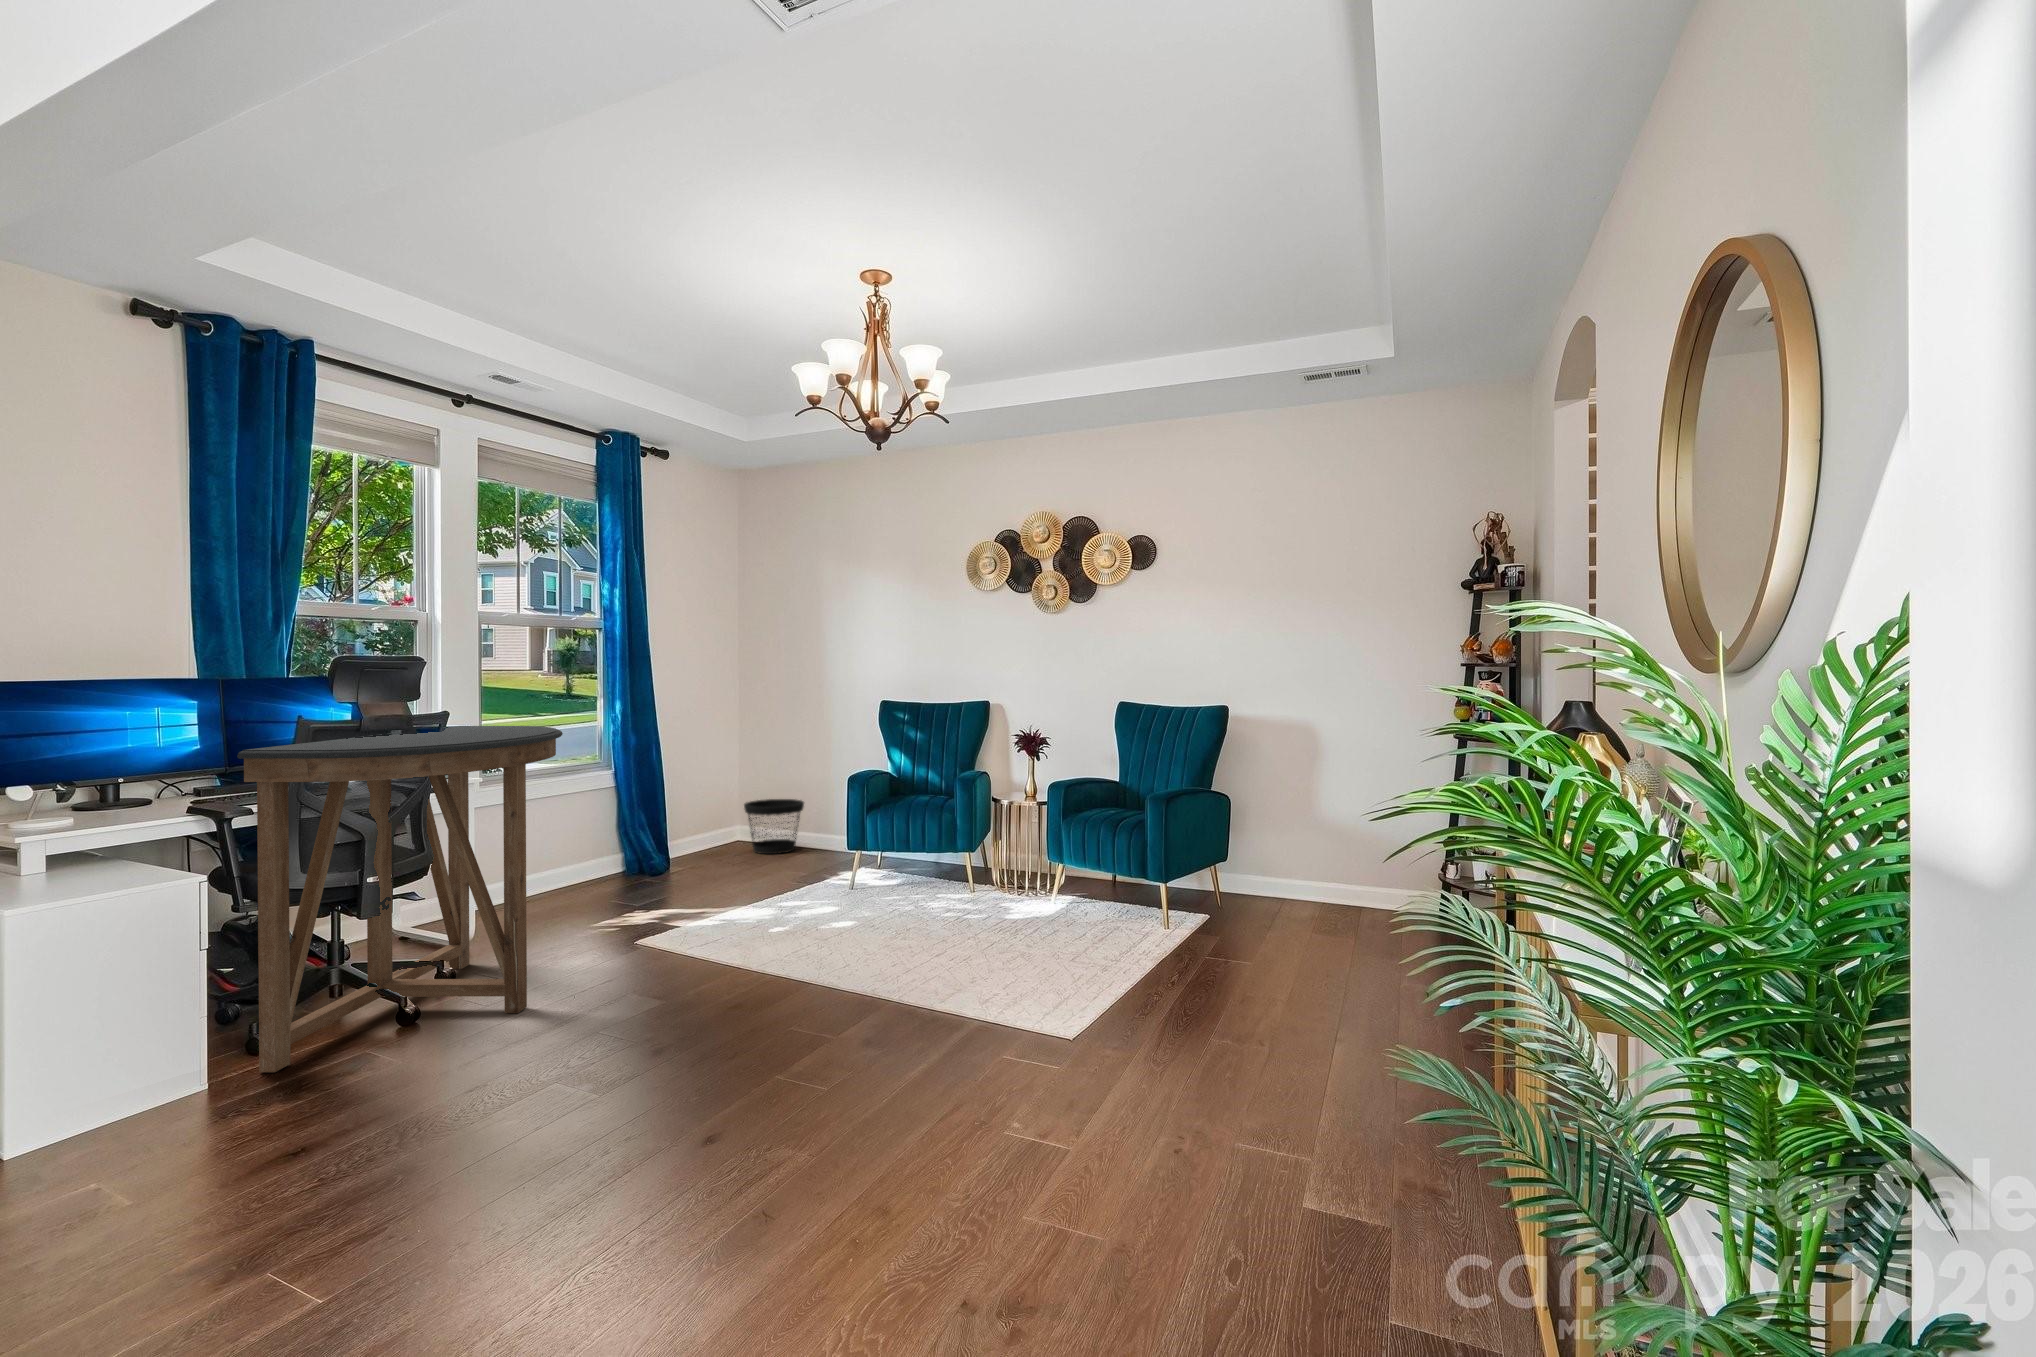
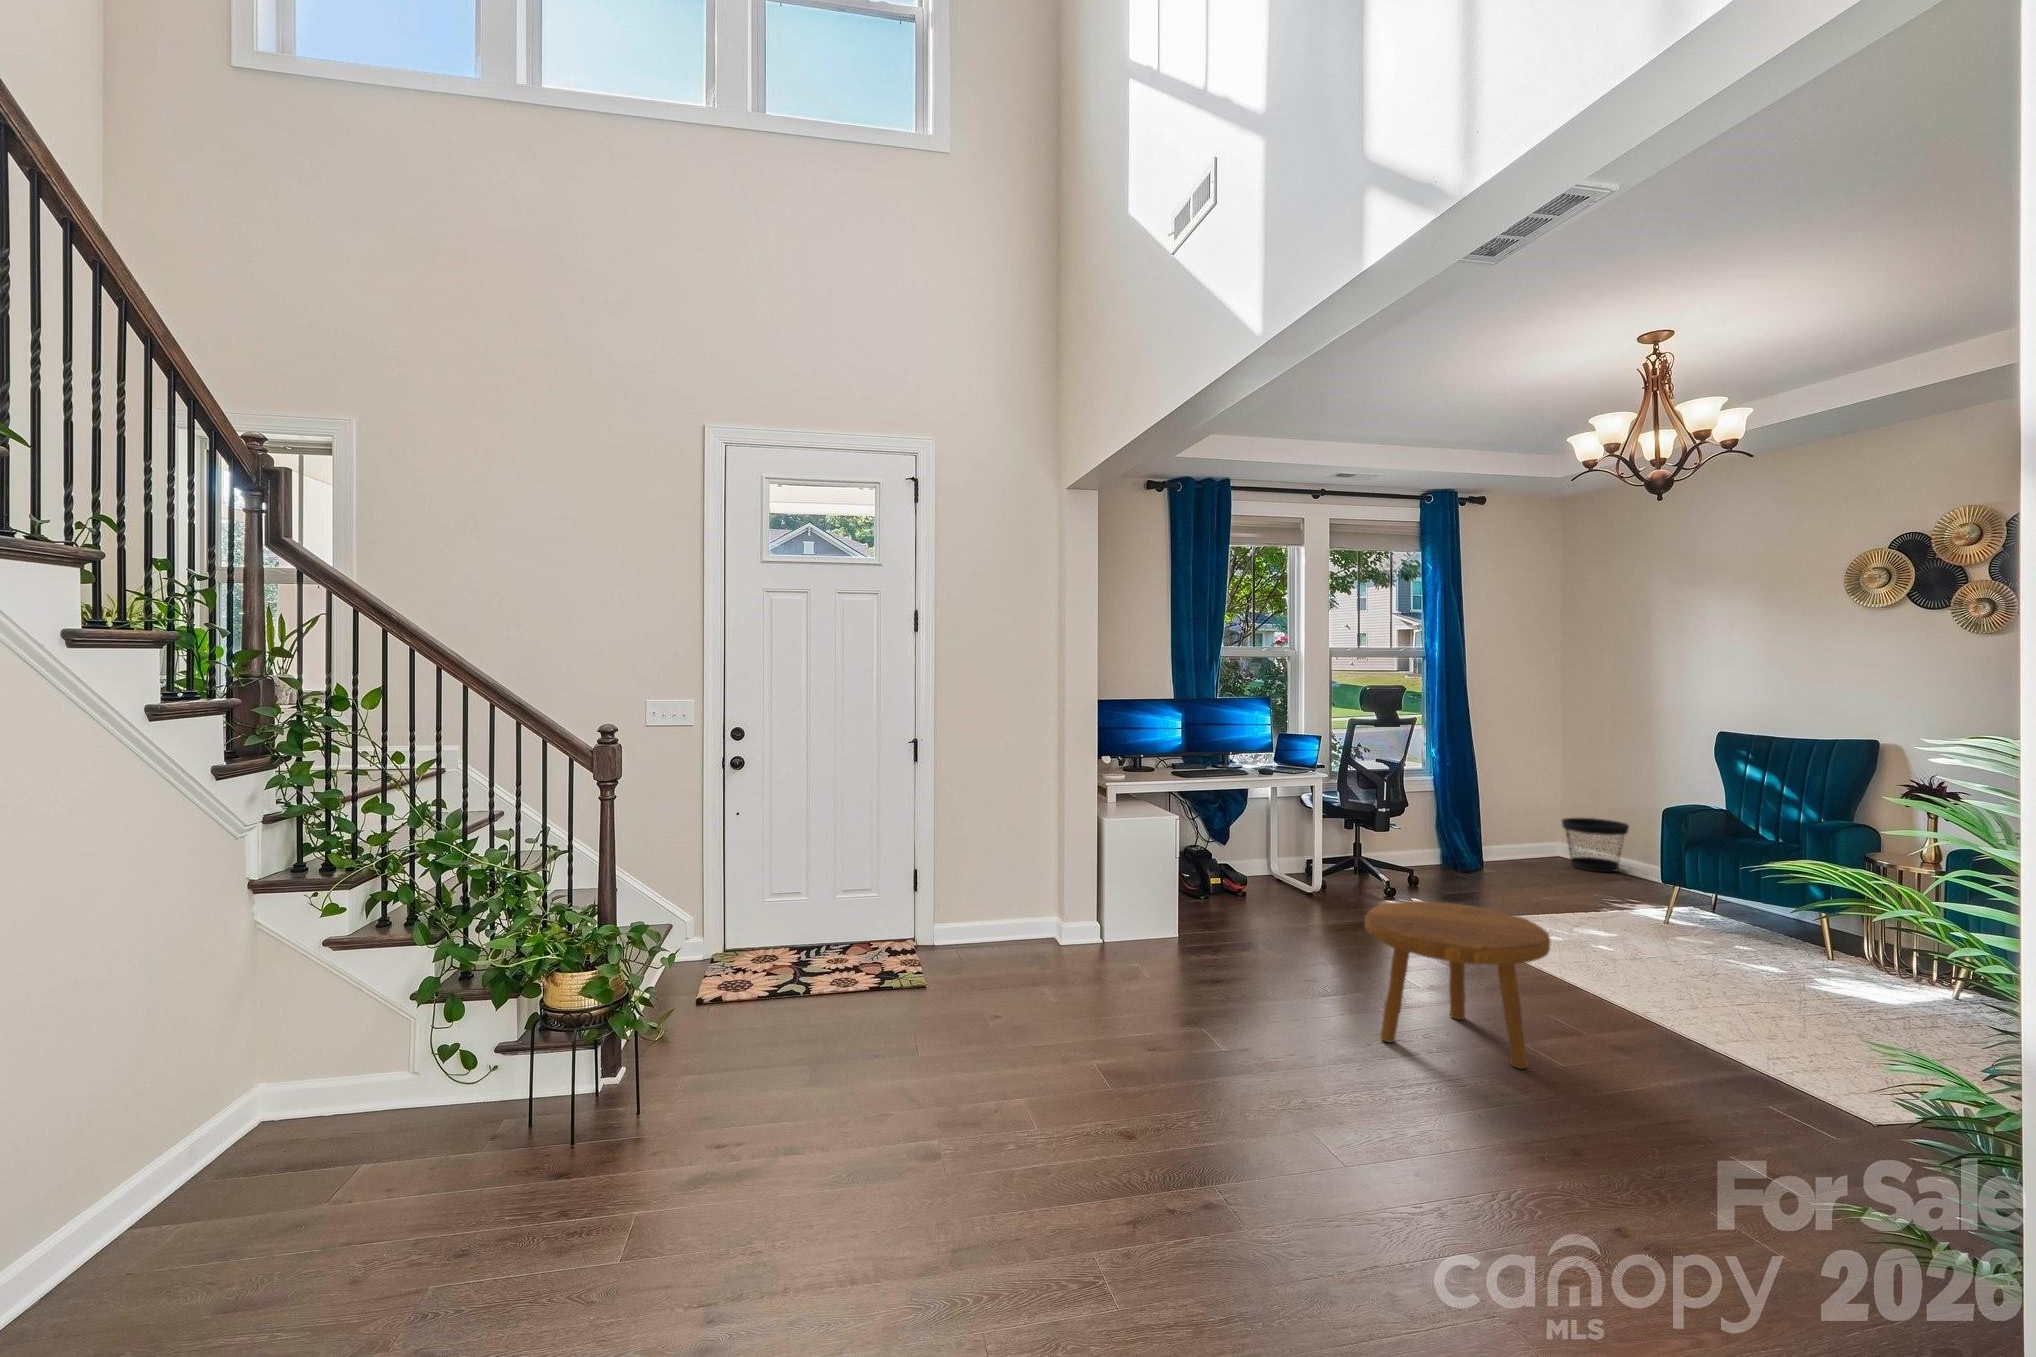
console table: present [237,726,563,1072] -> none [1185,736,1378,945]
footstool: none [579,921,809,1141] -> present [1365,901,1550,1069]

